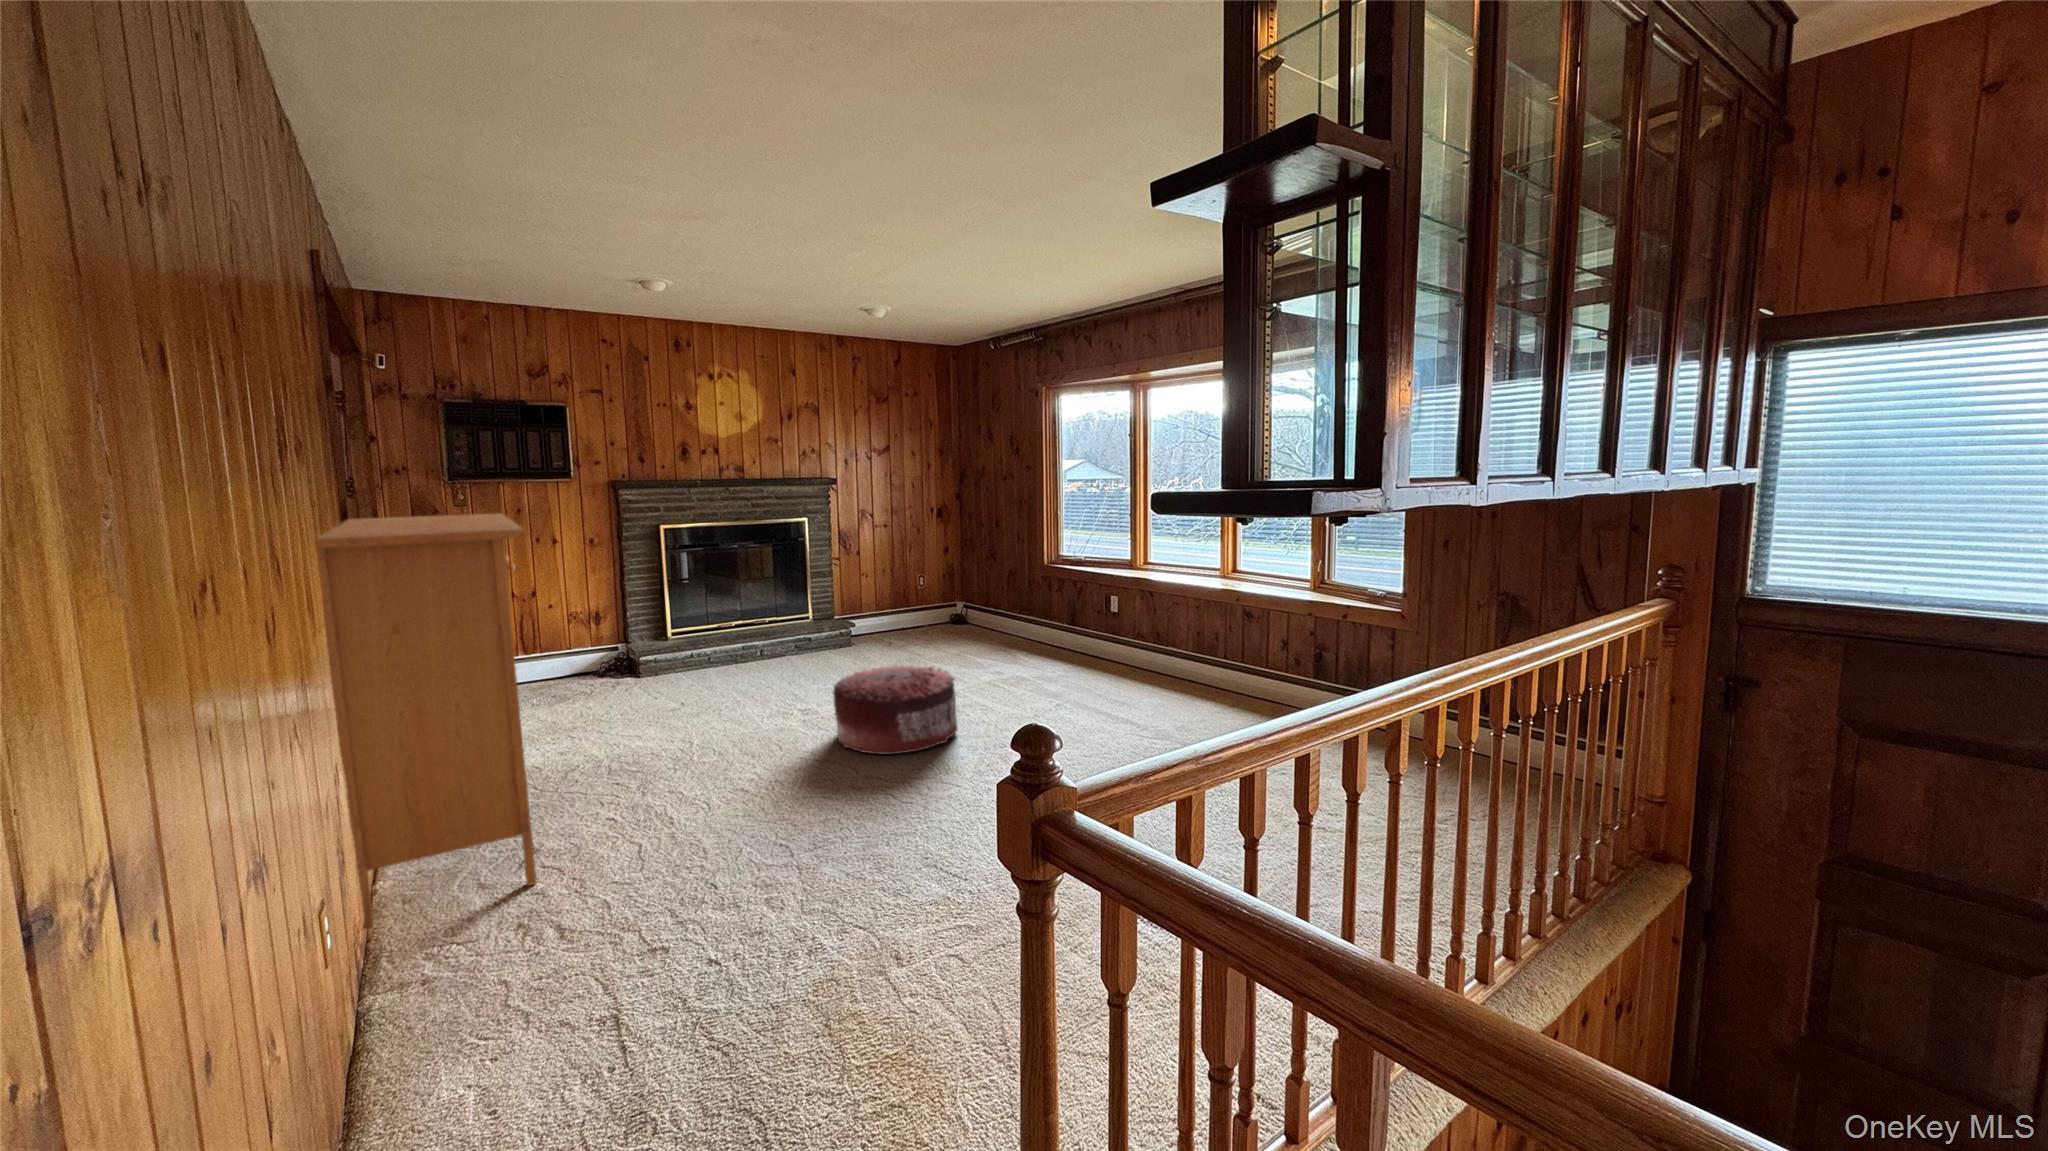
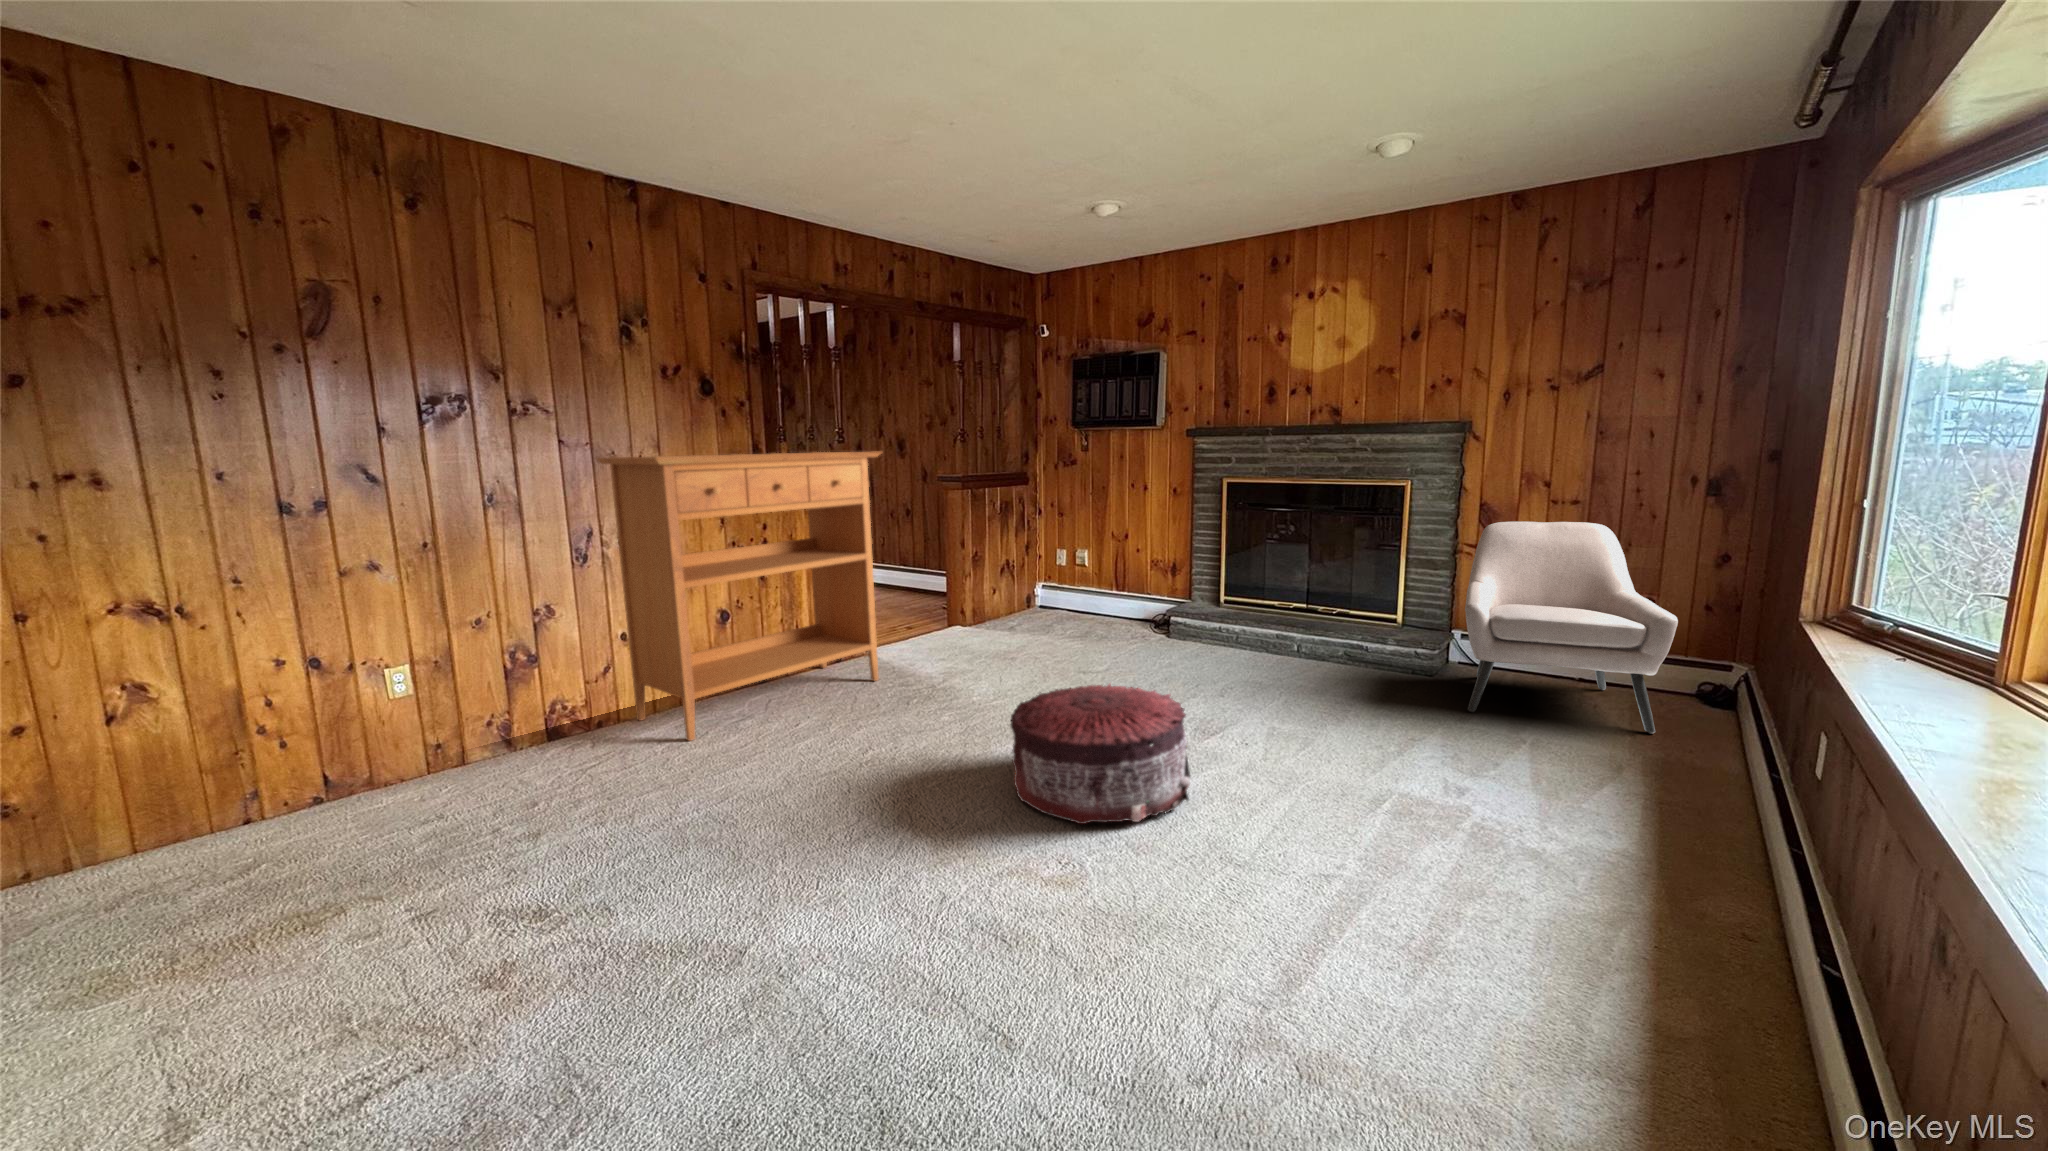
armchair: none [856,537,975,653] -> present [1465,521,1678,734]

